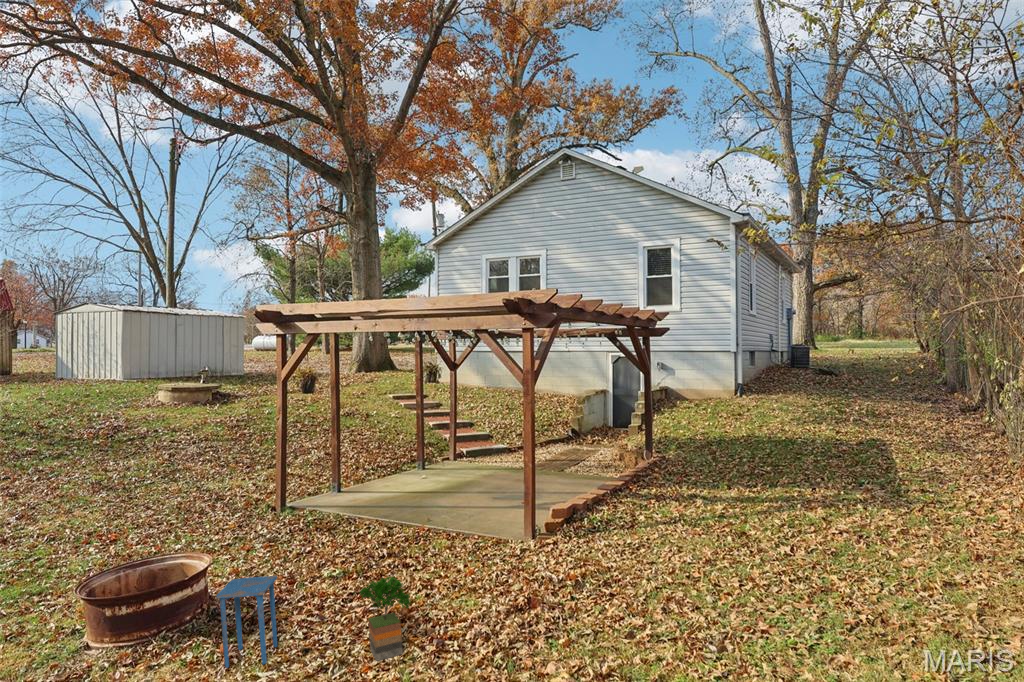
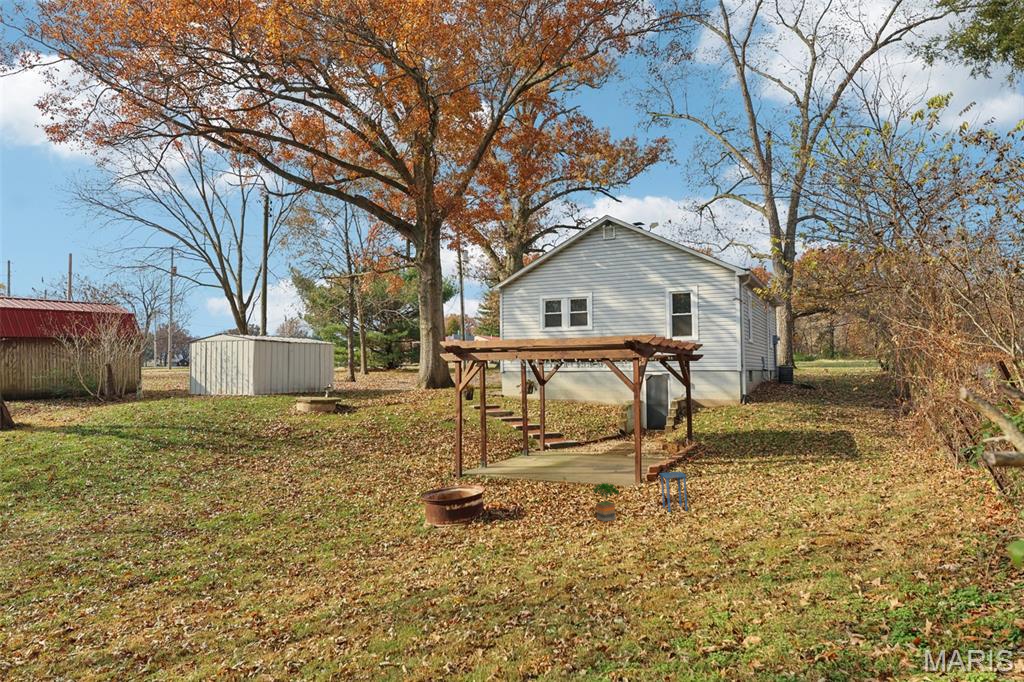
side table: present [216,576,277,668] -> present [659,472,688,512]

